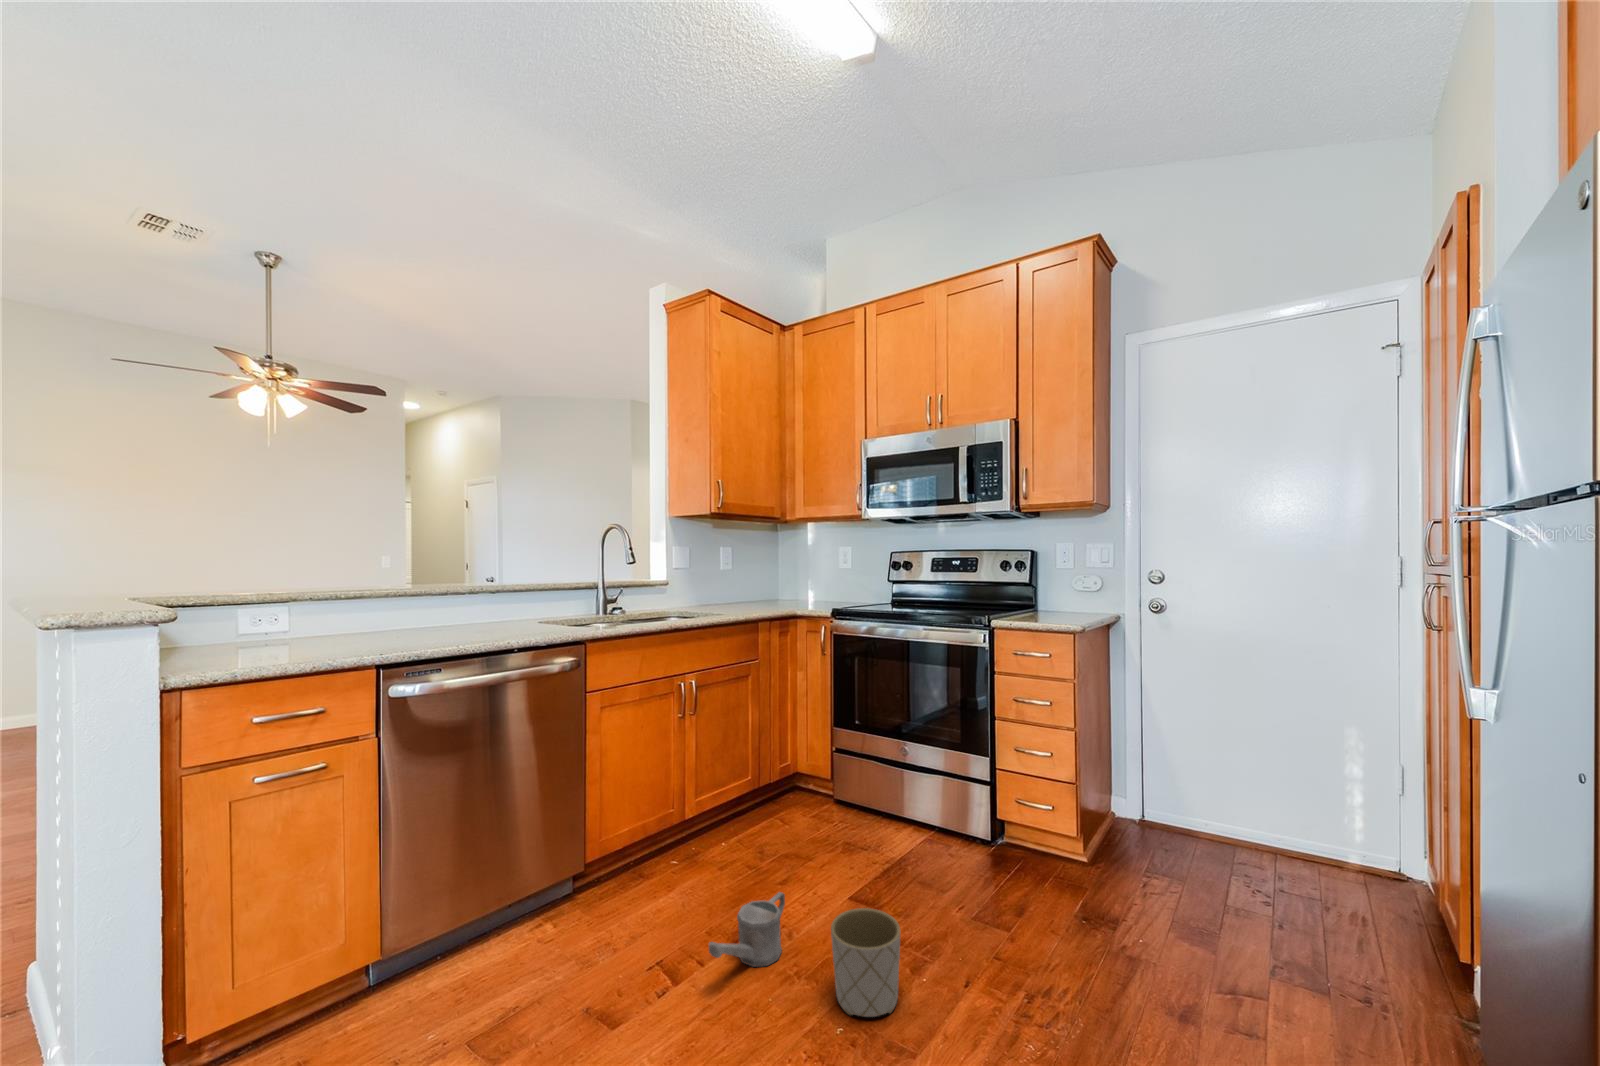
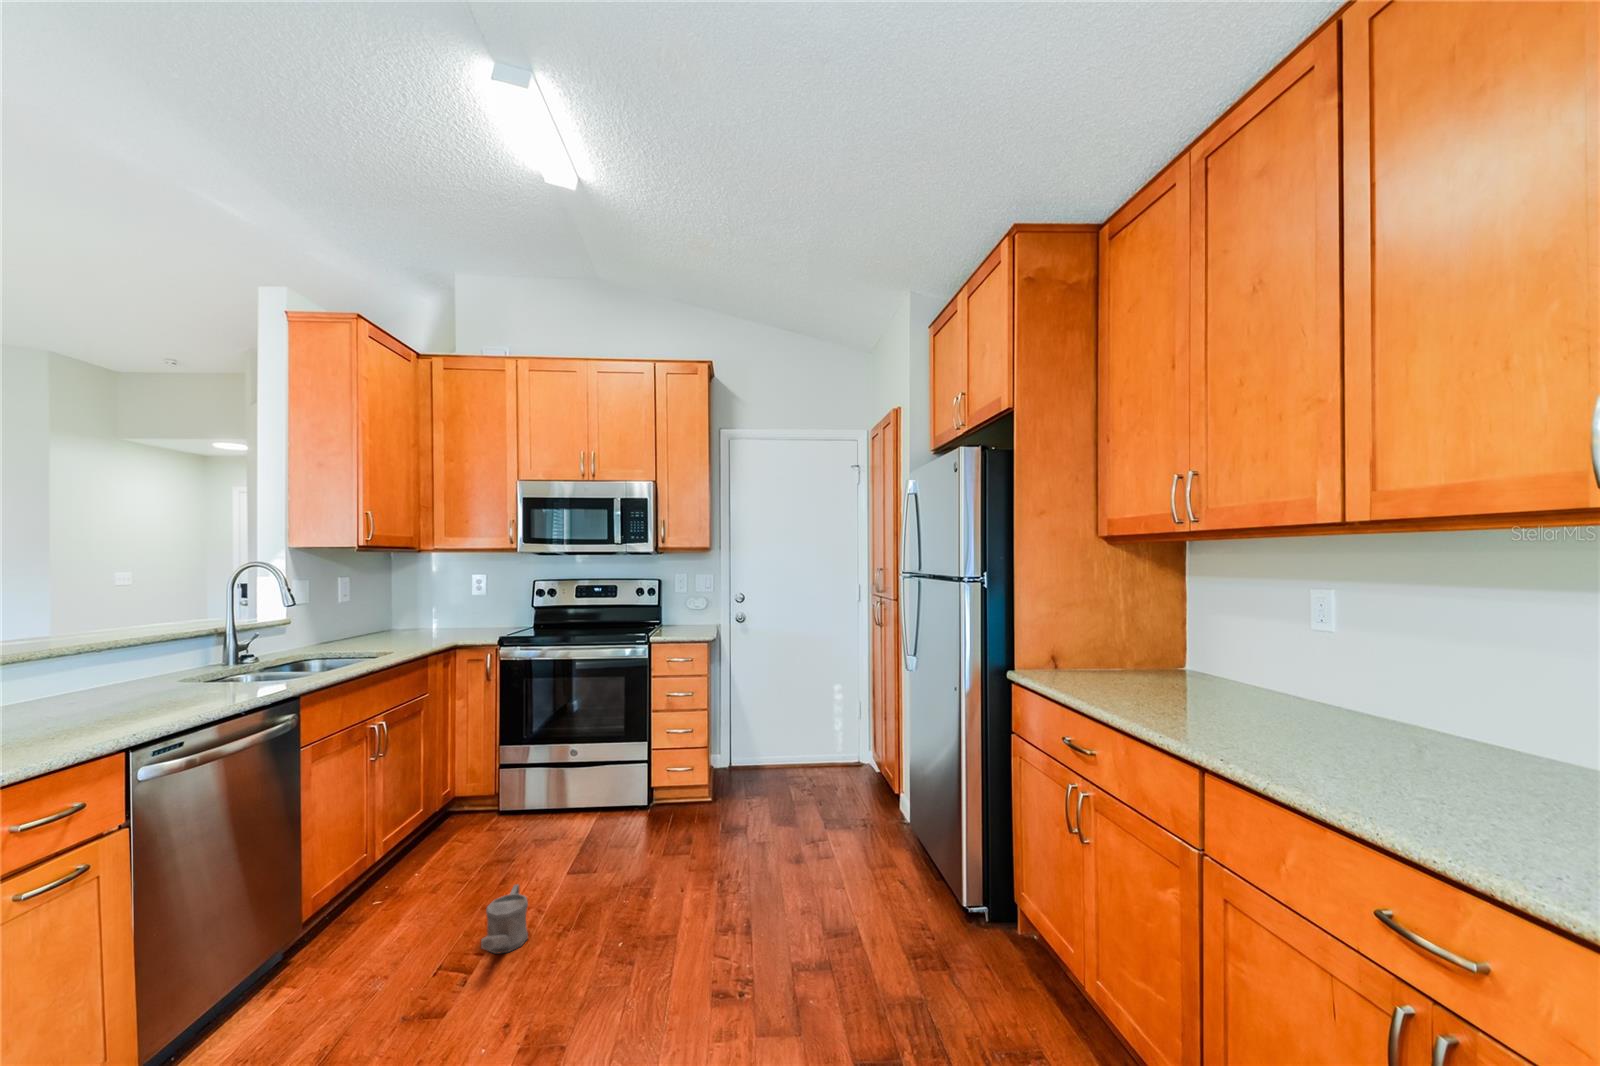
planter: present [831,908,901,1017] -> none [589,860,645,945]

